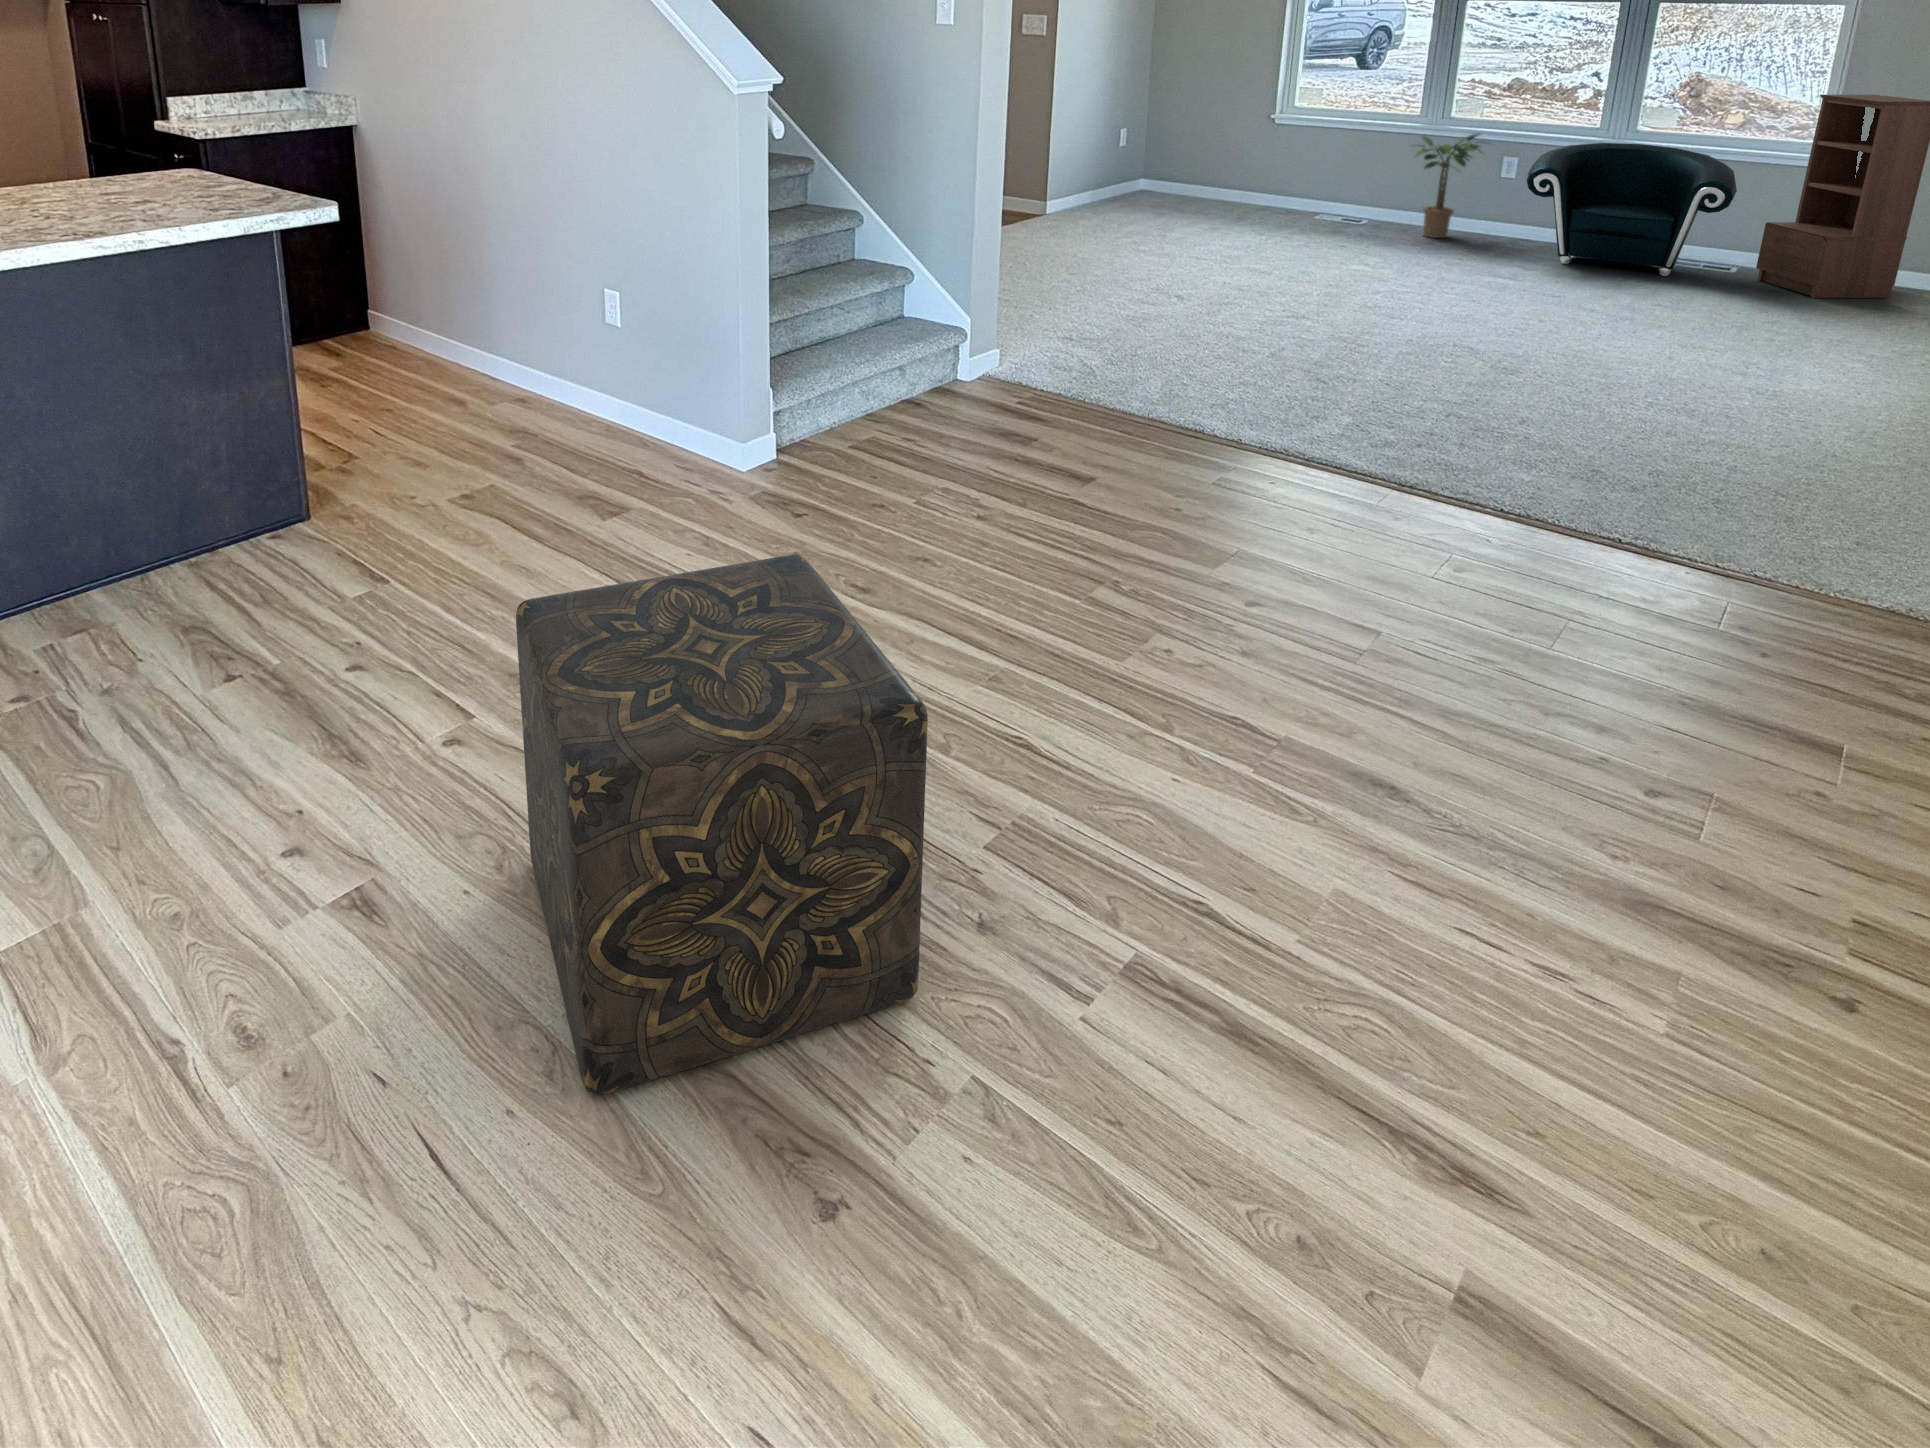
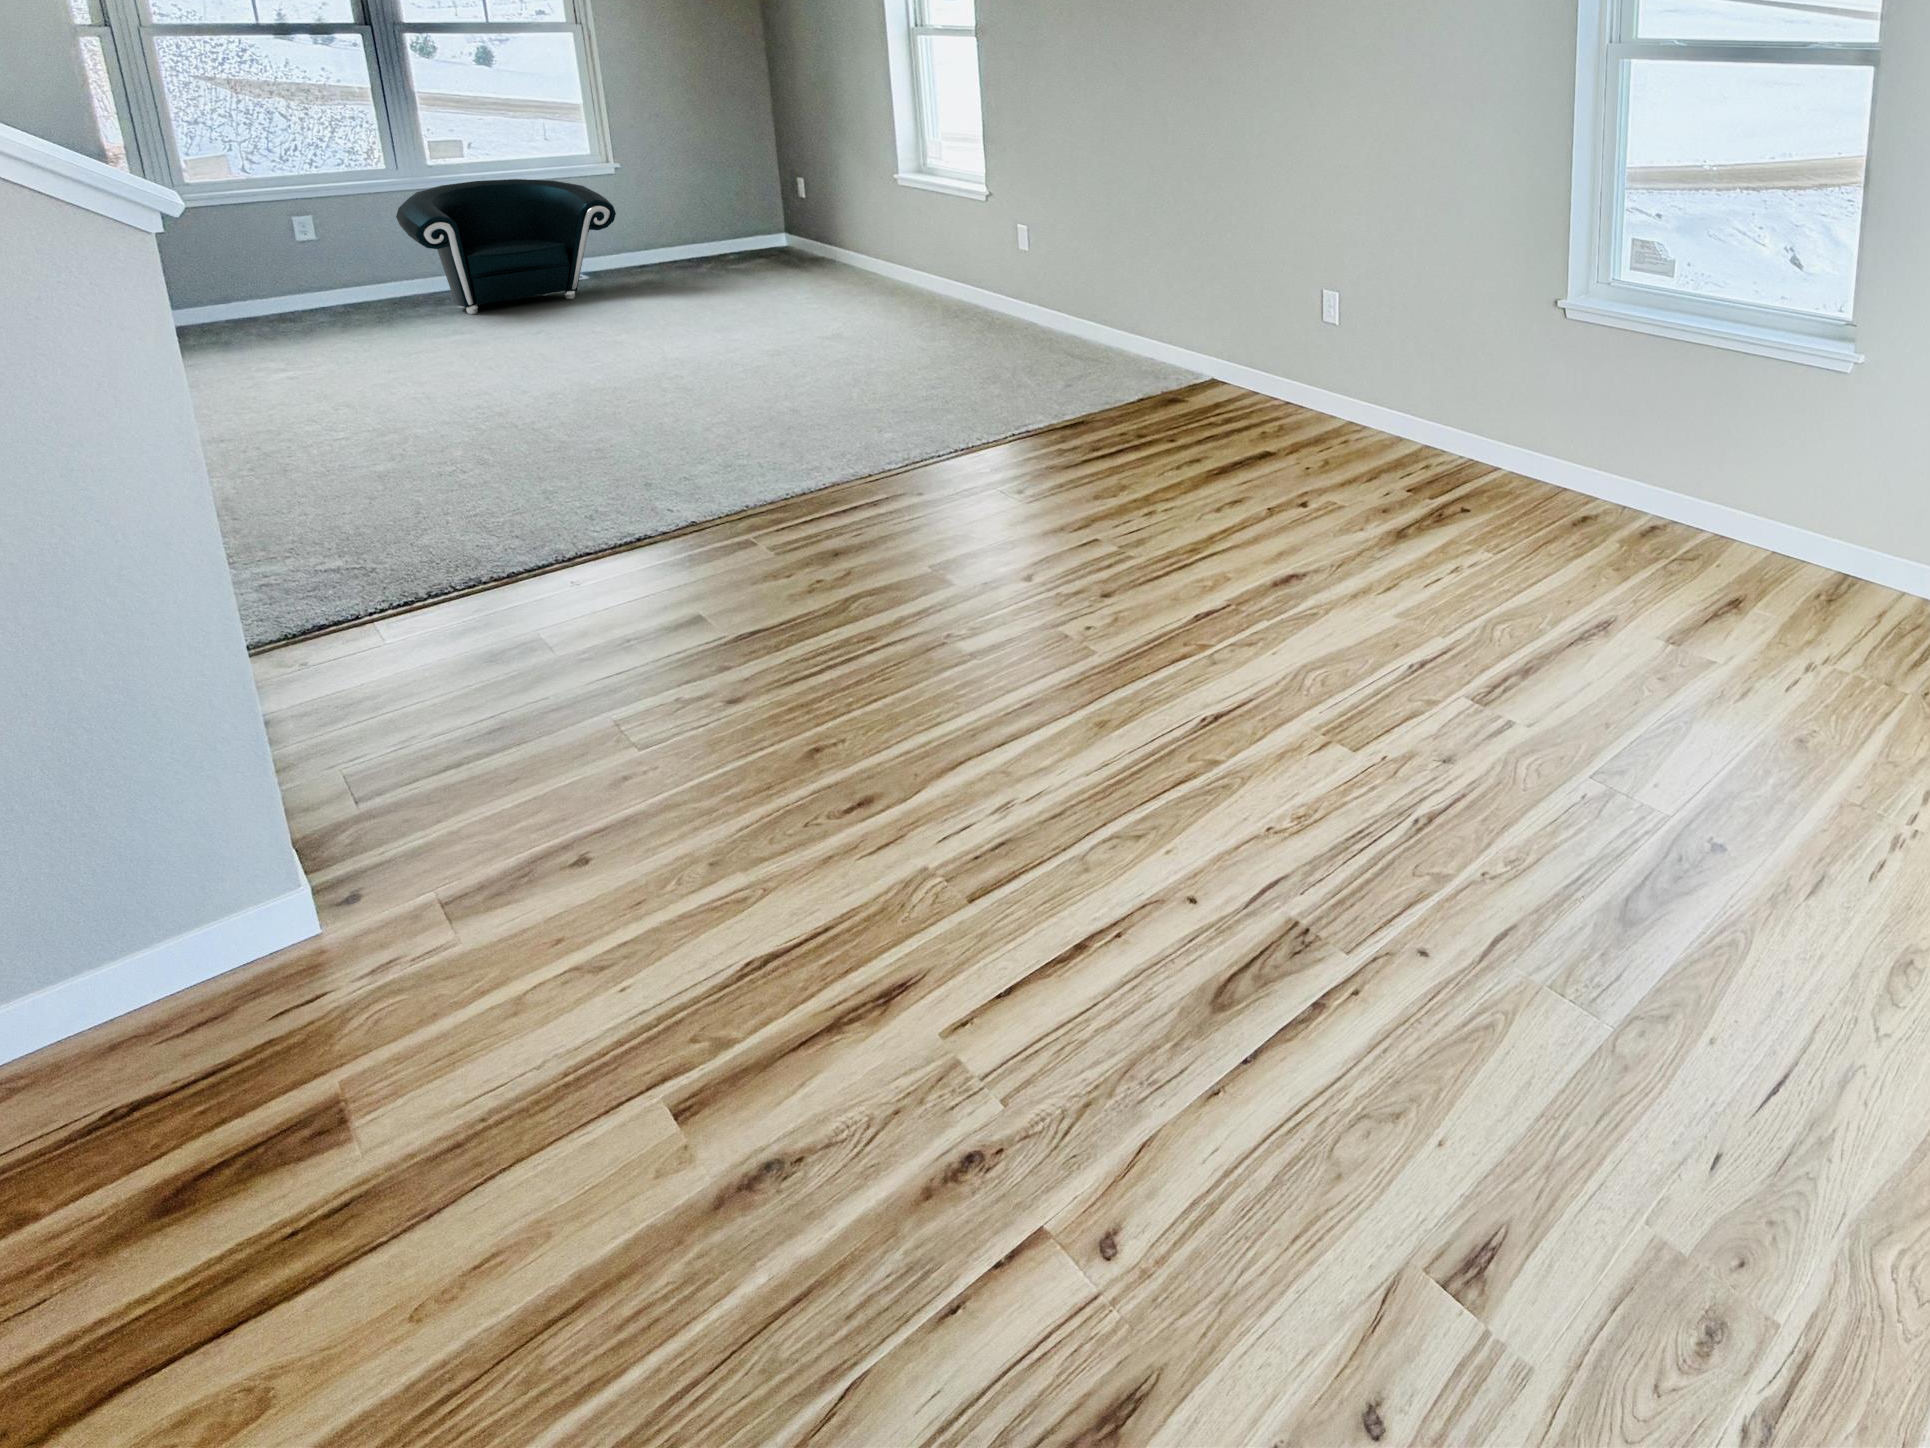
bookshelf: present [1756,95,1930,298] -> none [621,111,726,283]
potted plant: present [1417,134,1479,238] -> none [198,195,316,333]
ottoman: present [516,555,928,1095] -> none [1275,549,1704,1072]

